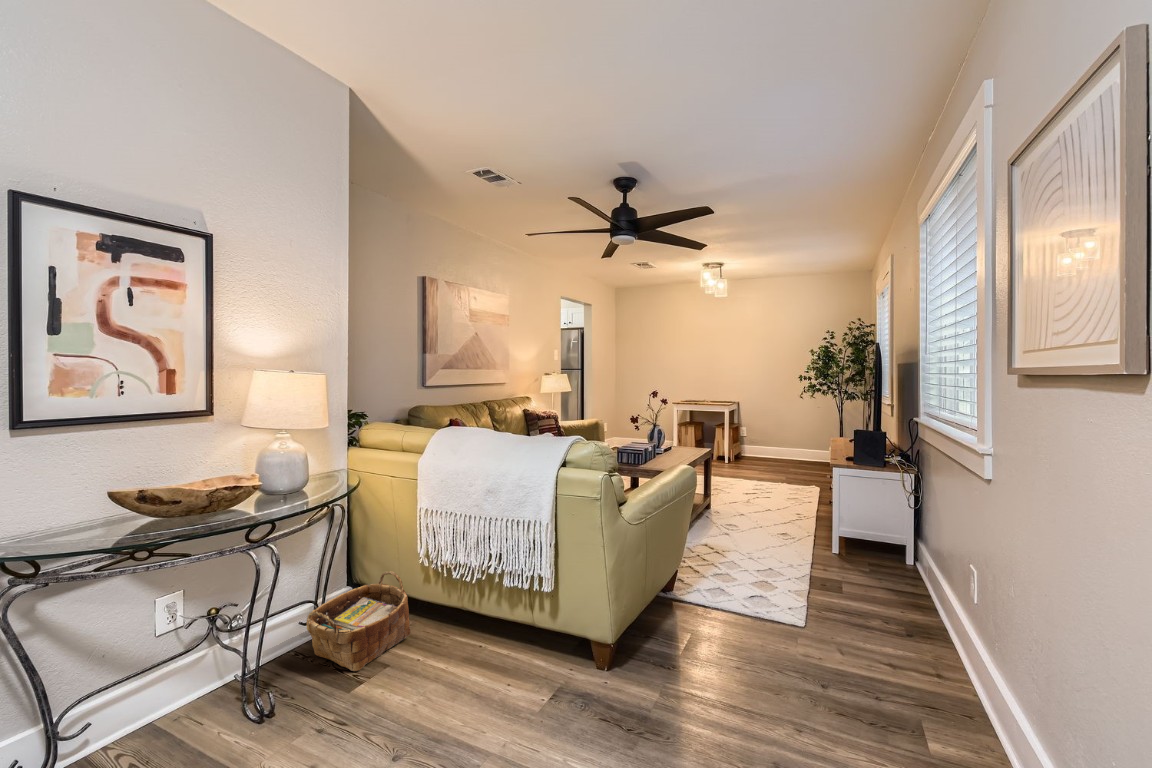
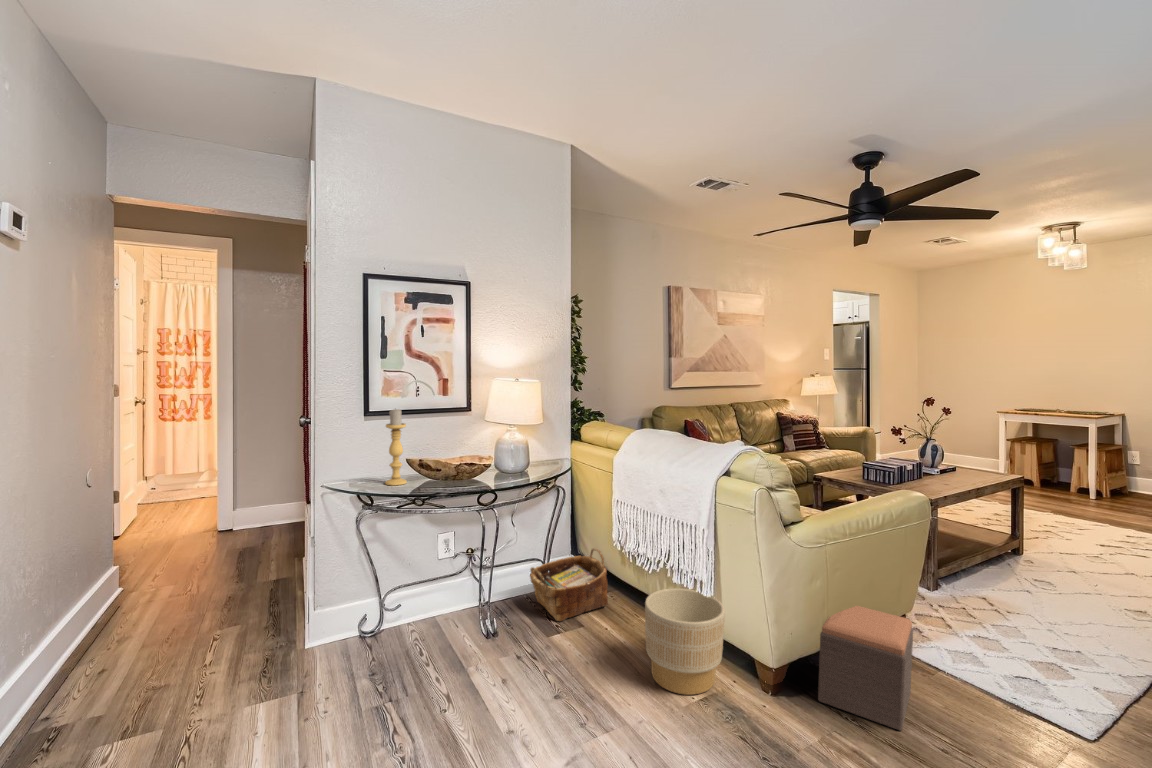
candle holder: none [68,411,112,534] -> present [385,409,407,486]
footstool: none [653,570,729,673] -> present [818,606,913,730]
planter: none [485,591,571,708] -> present [645,588,725,695]

